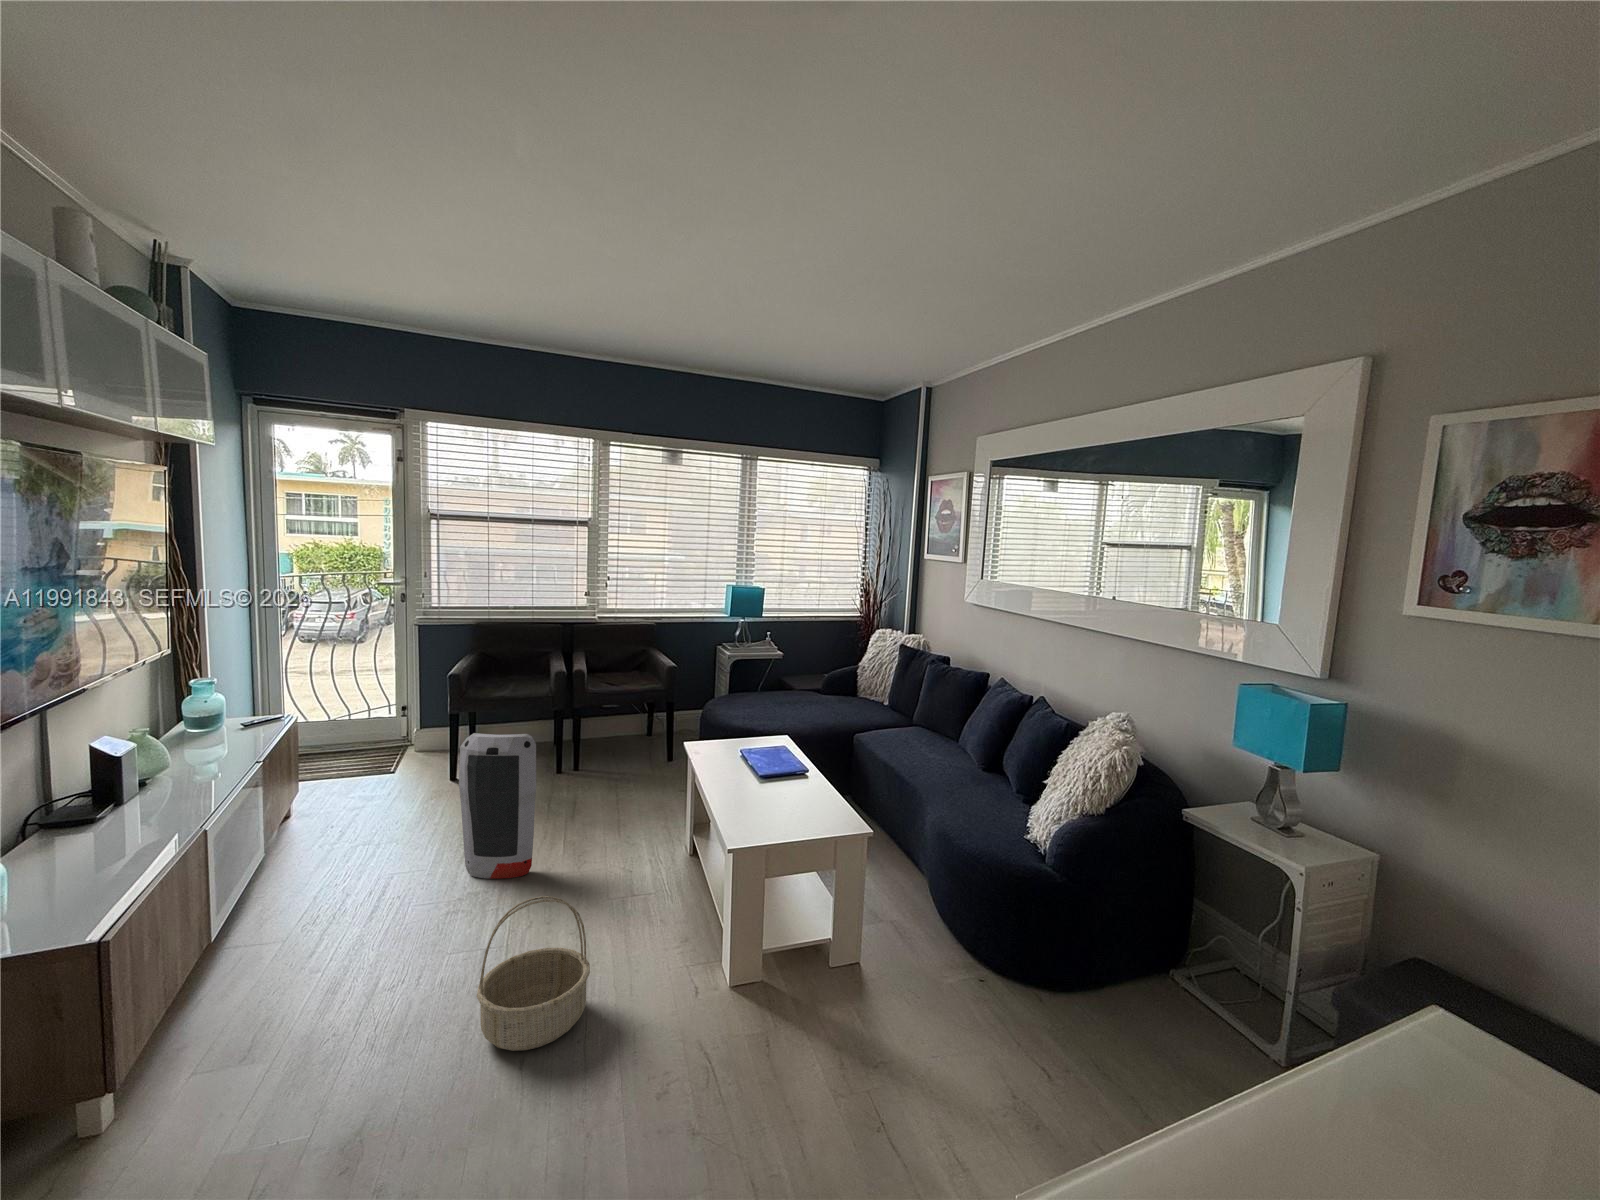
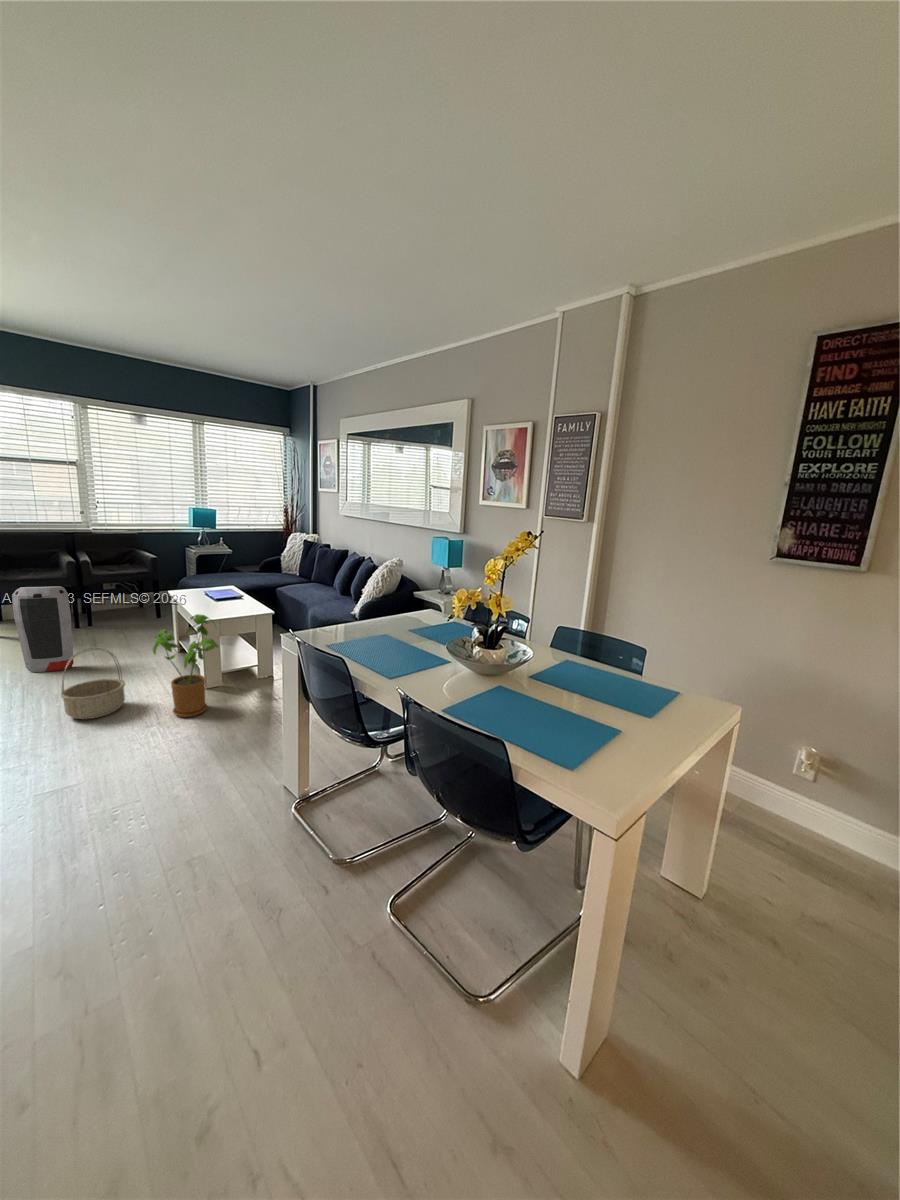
house plant: none [641,848,772,1094] -> present [153,614,218,717]

